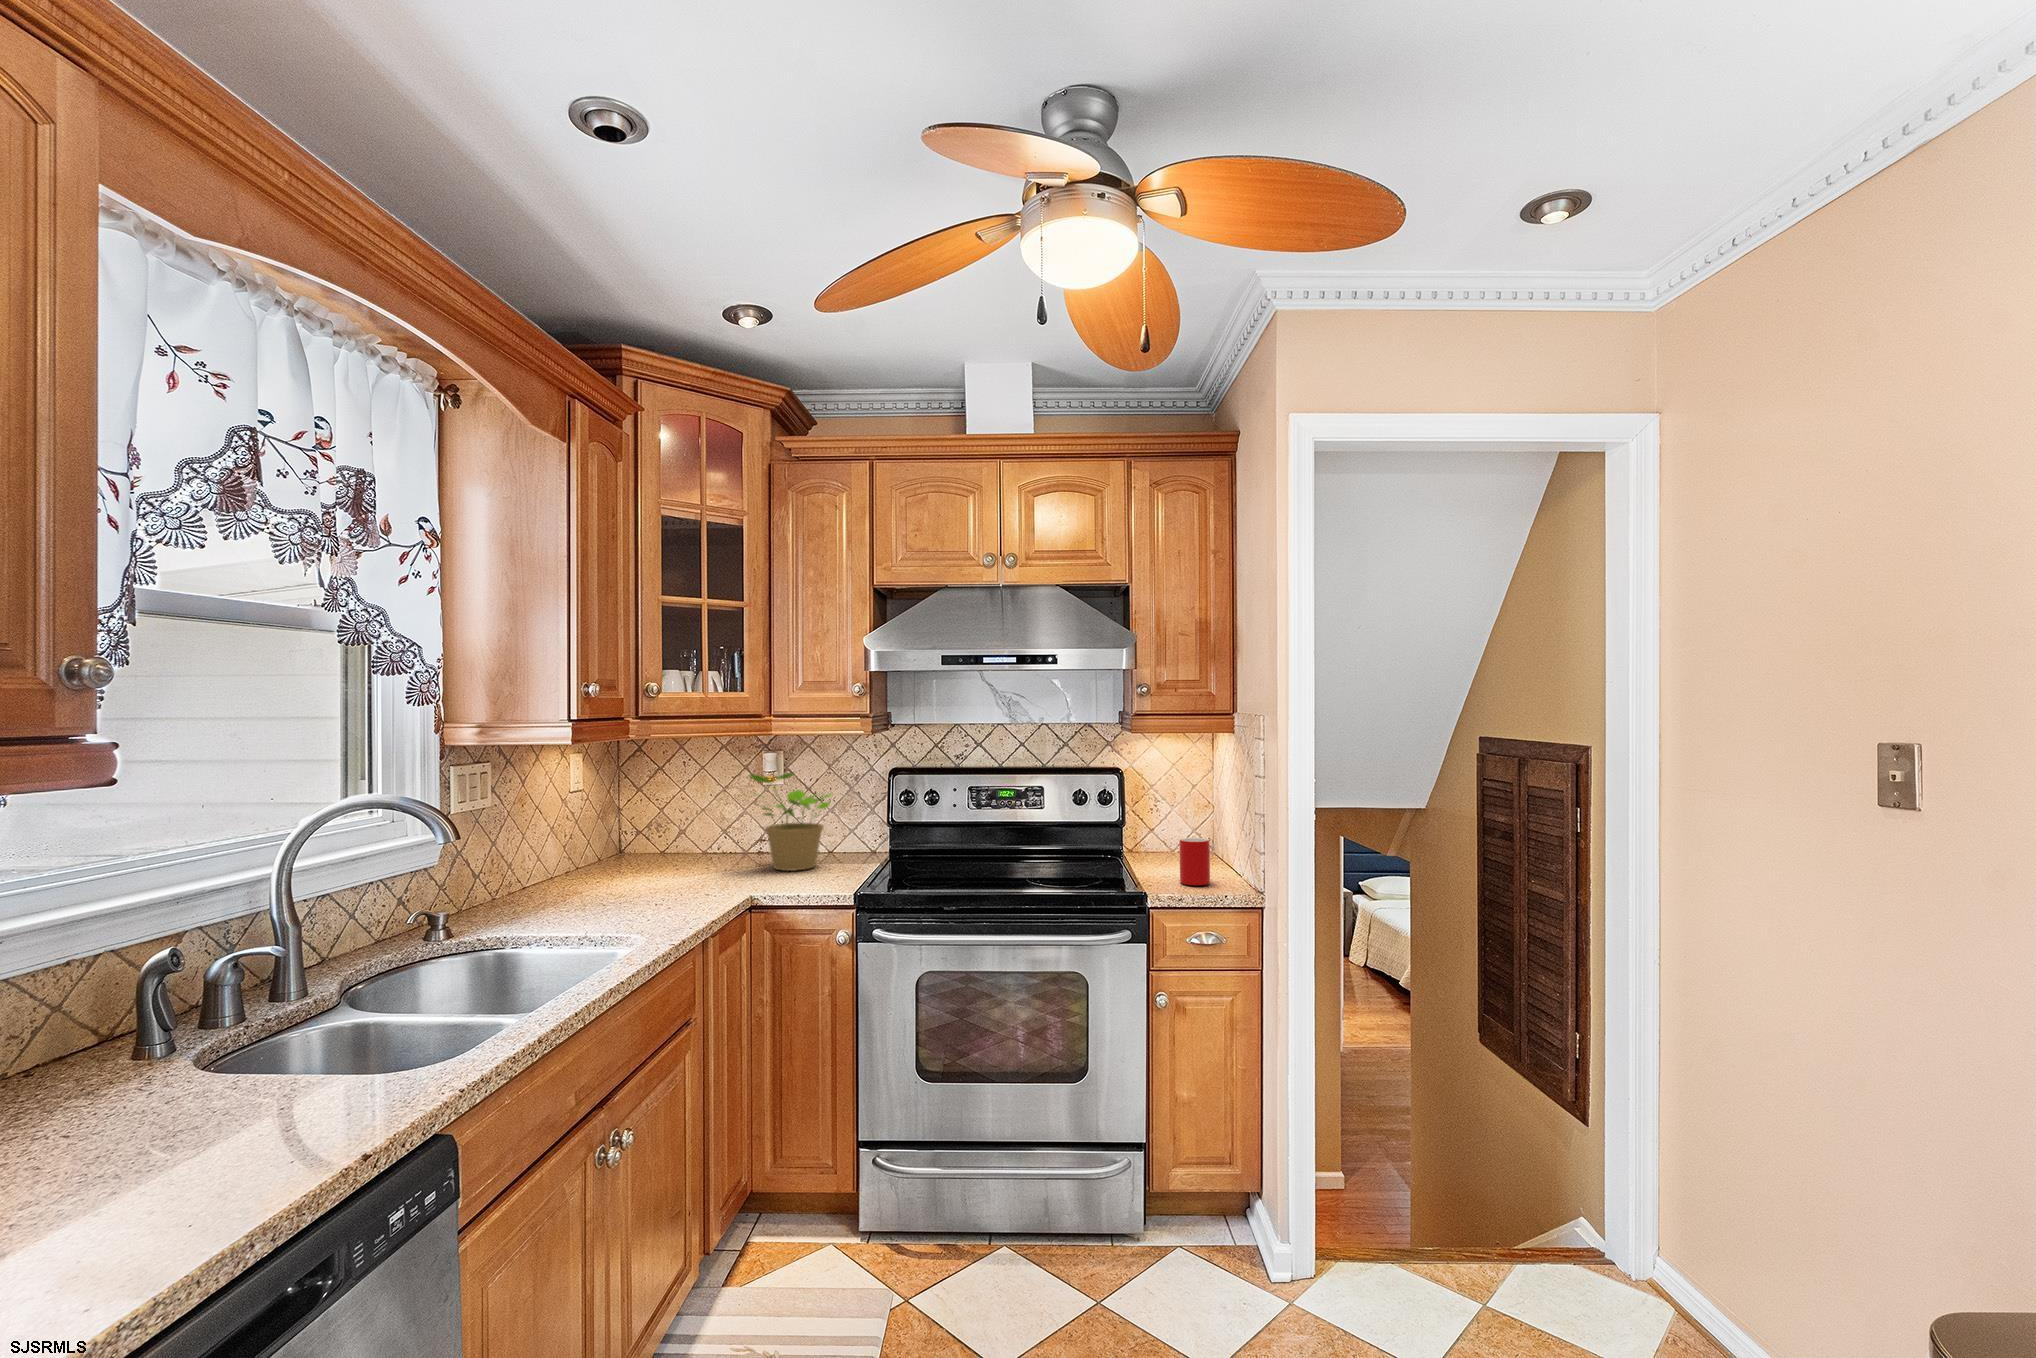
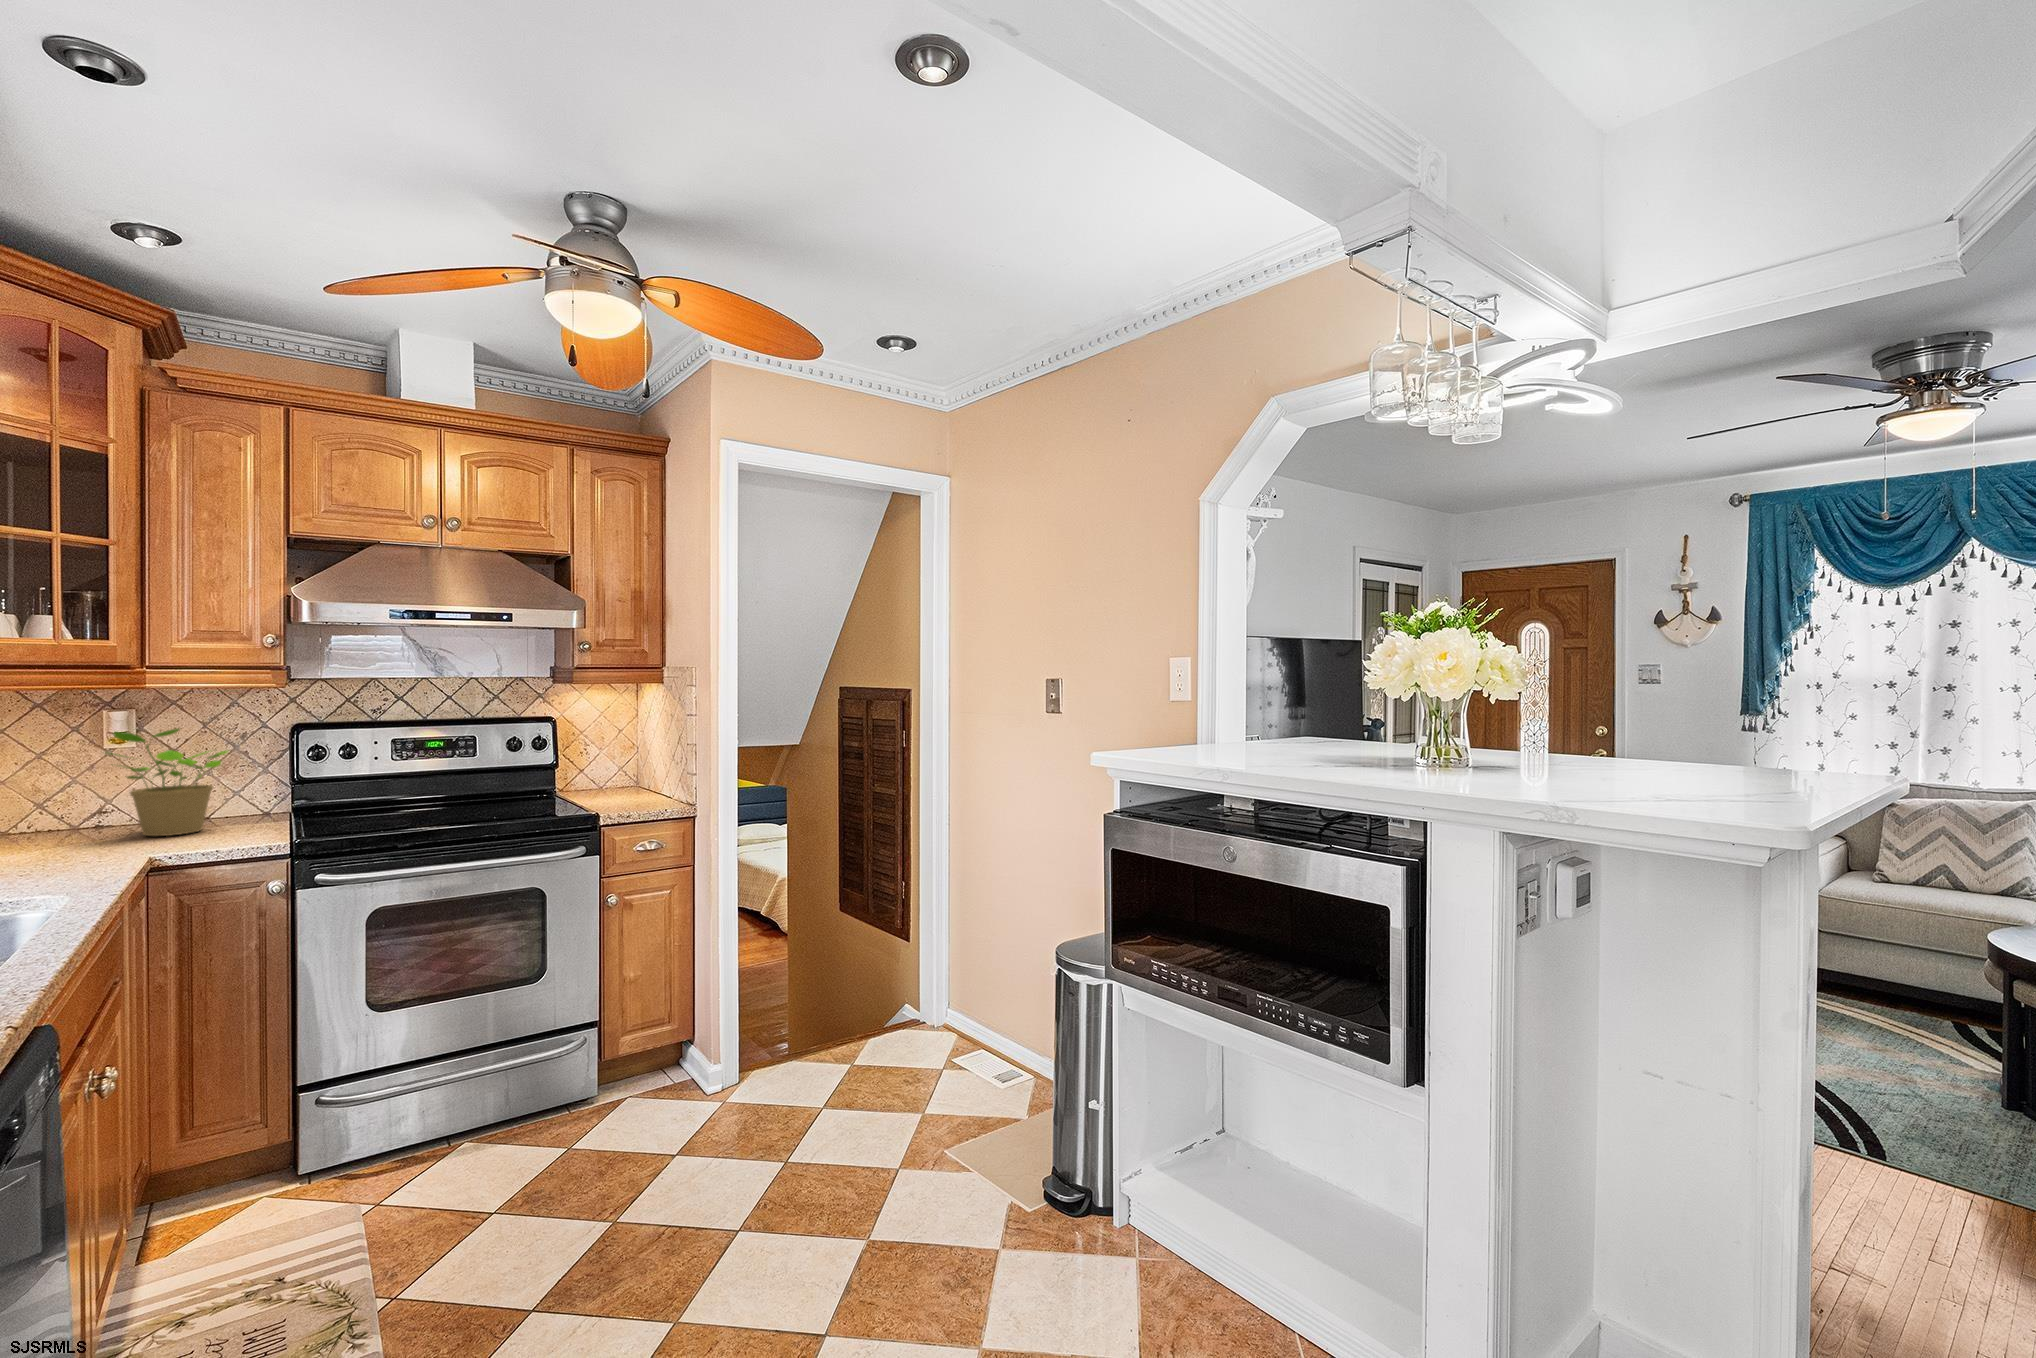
cup: present [1180,838,1210,885] -> none [621,769,648,807]

